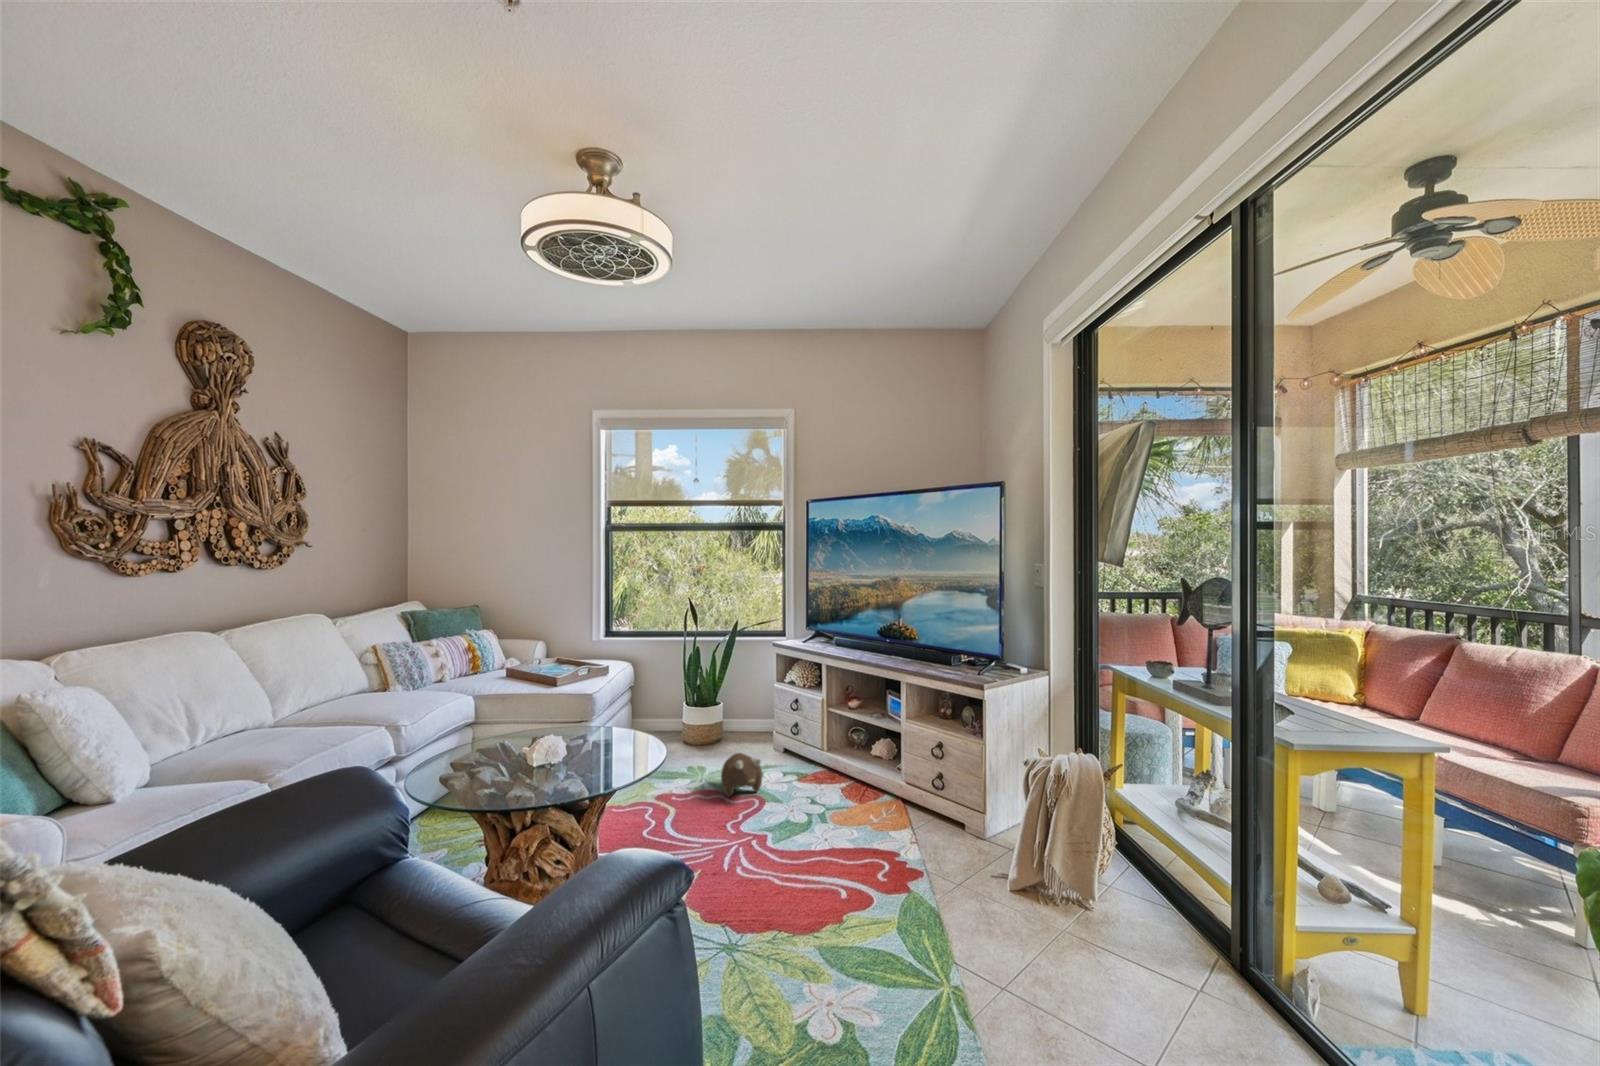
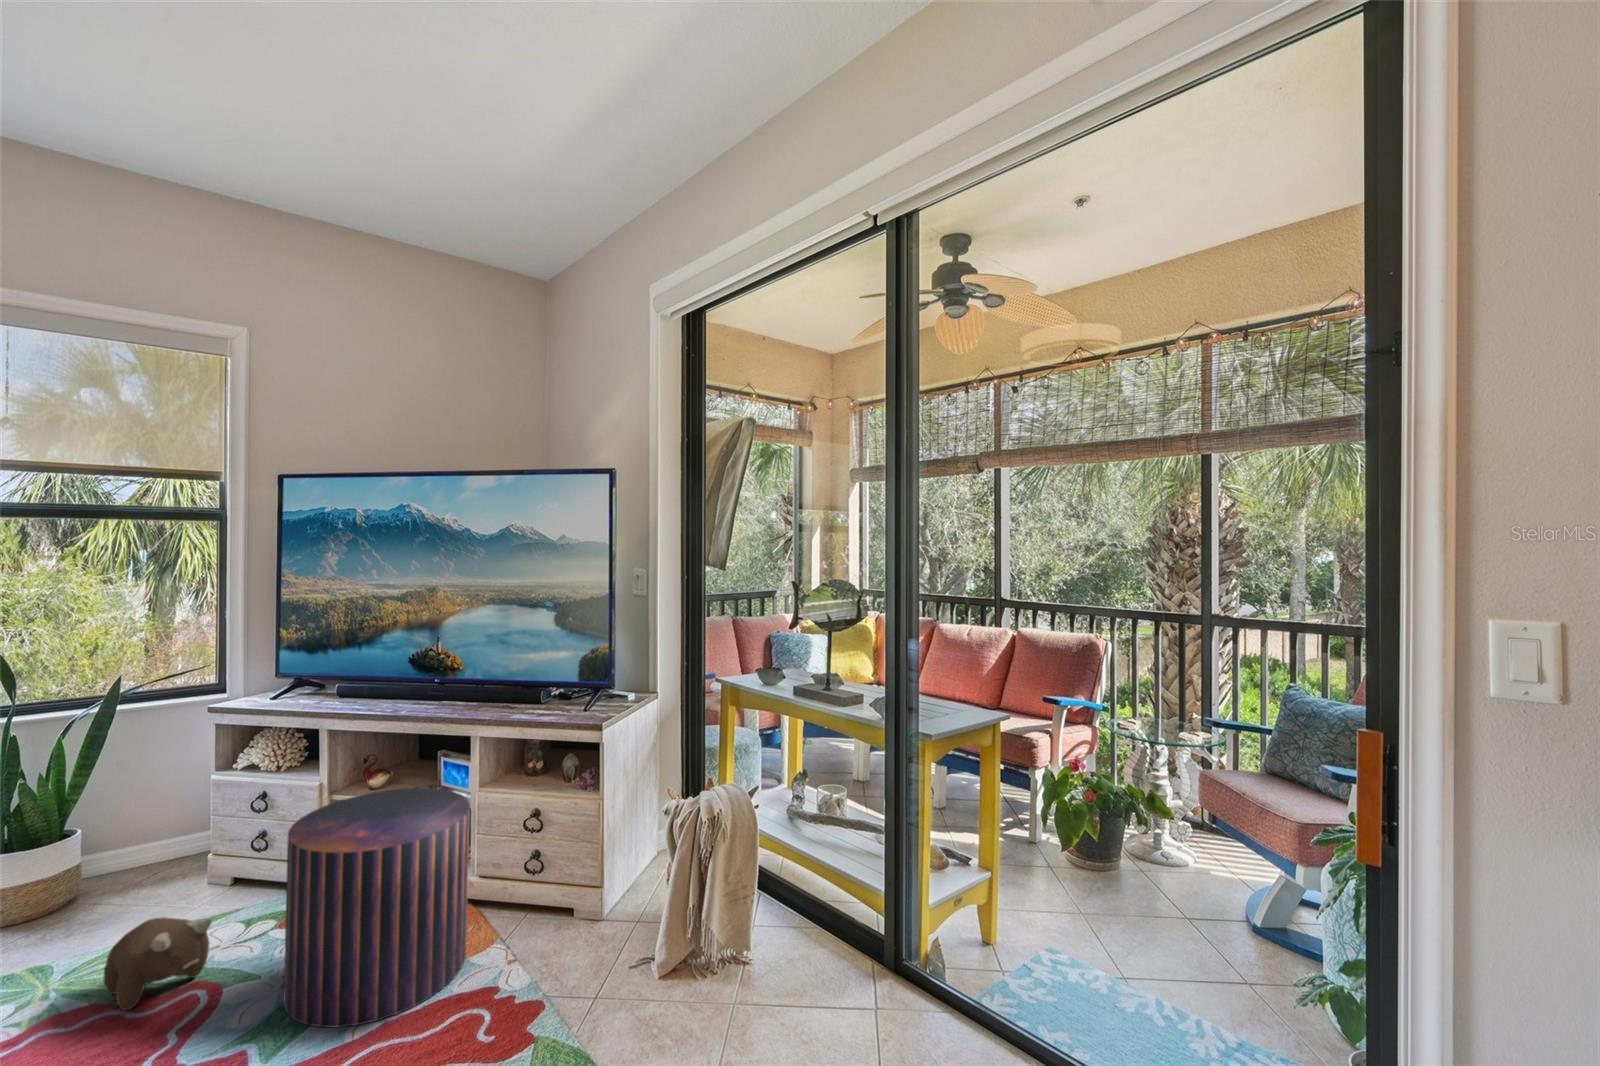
pouf: none [788,707,888,846] -> present [283,788,470,1027]

